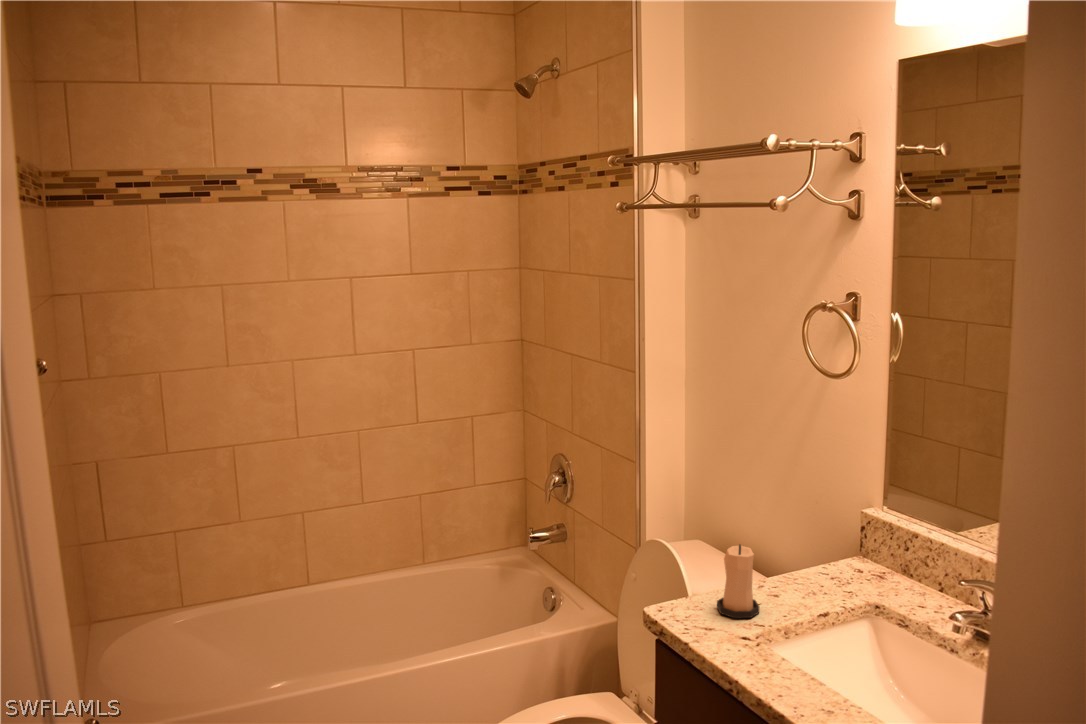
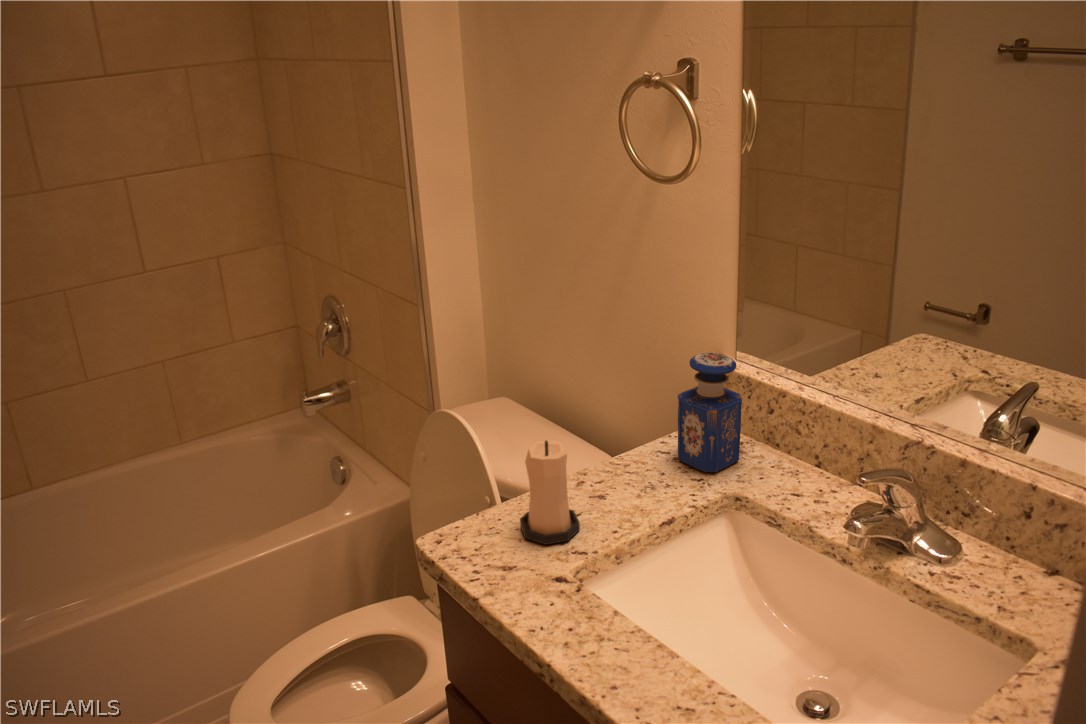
perfume bottle: none [834,500,884,588] -> present [678,353,742,472]

